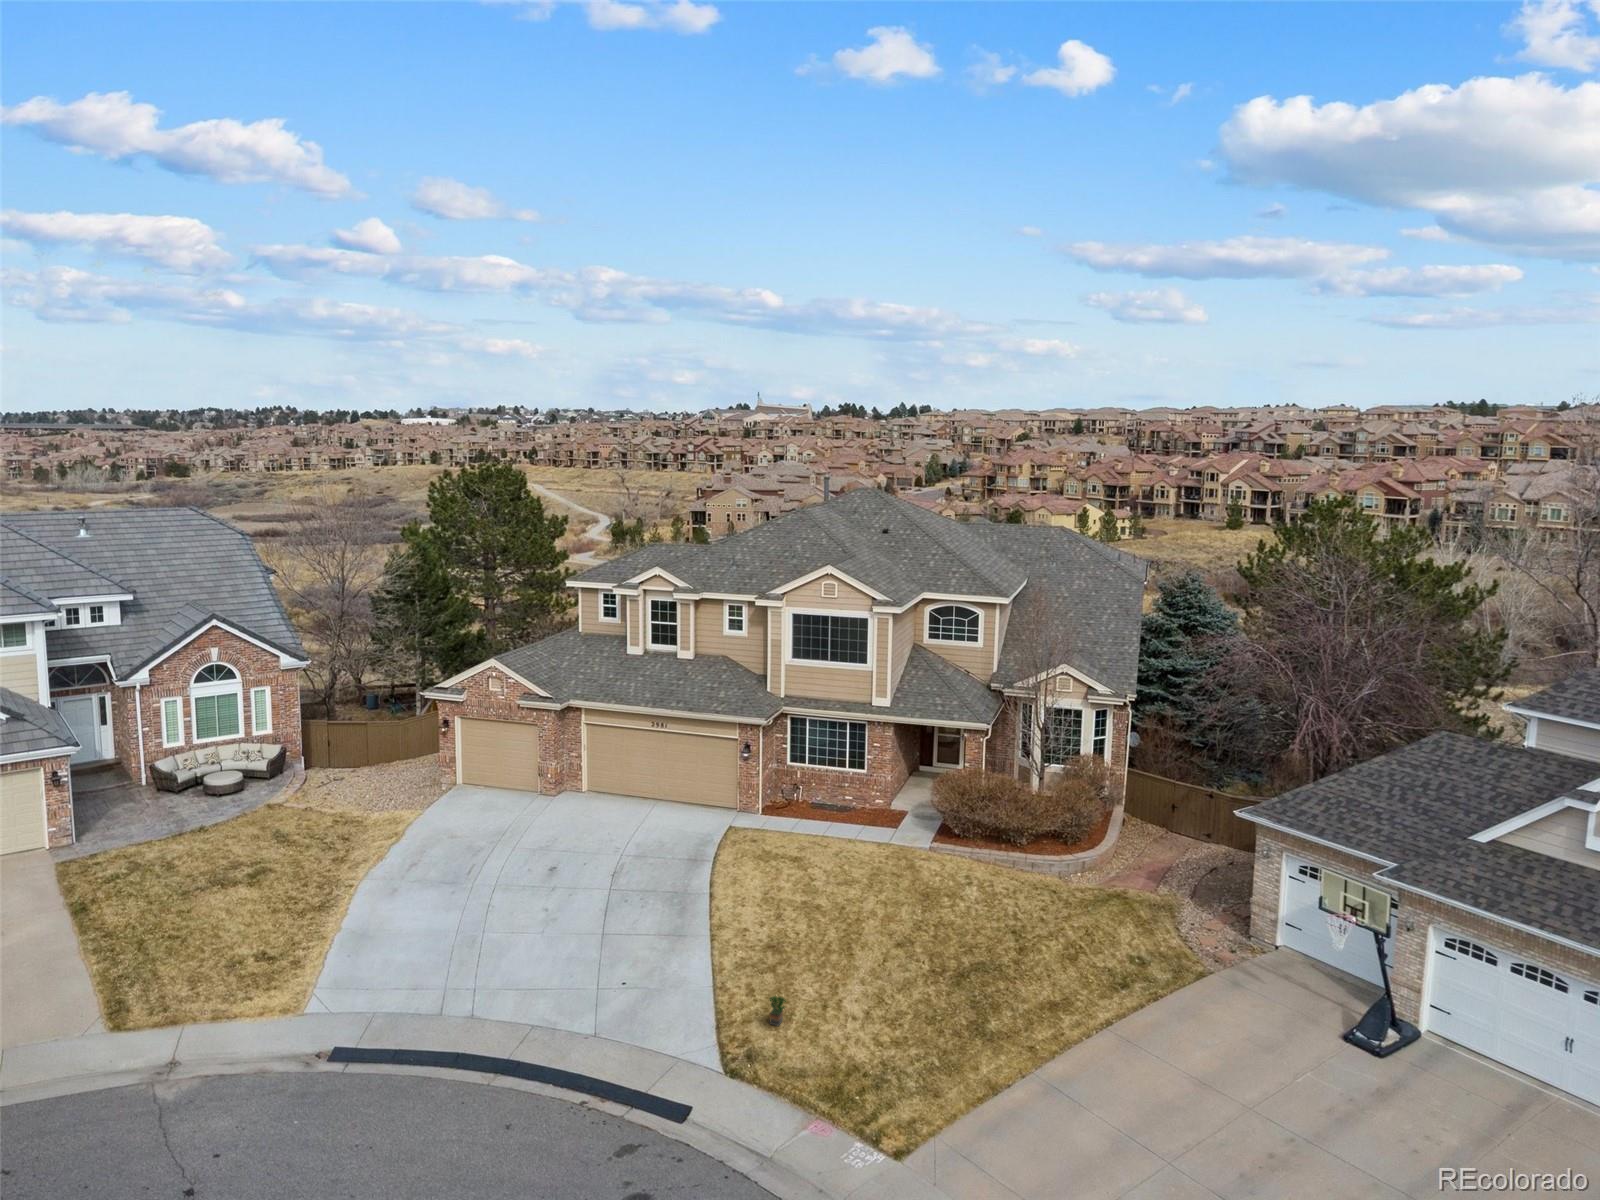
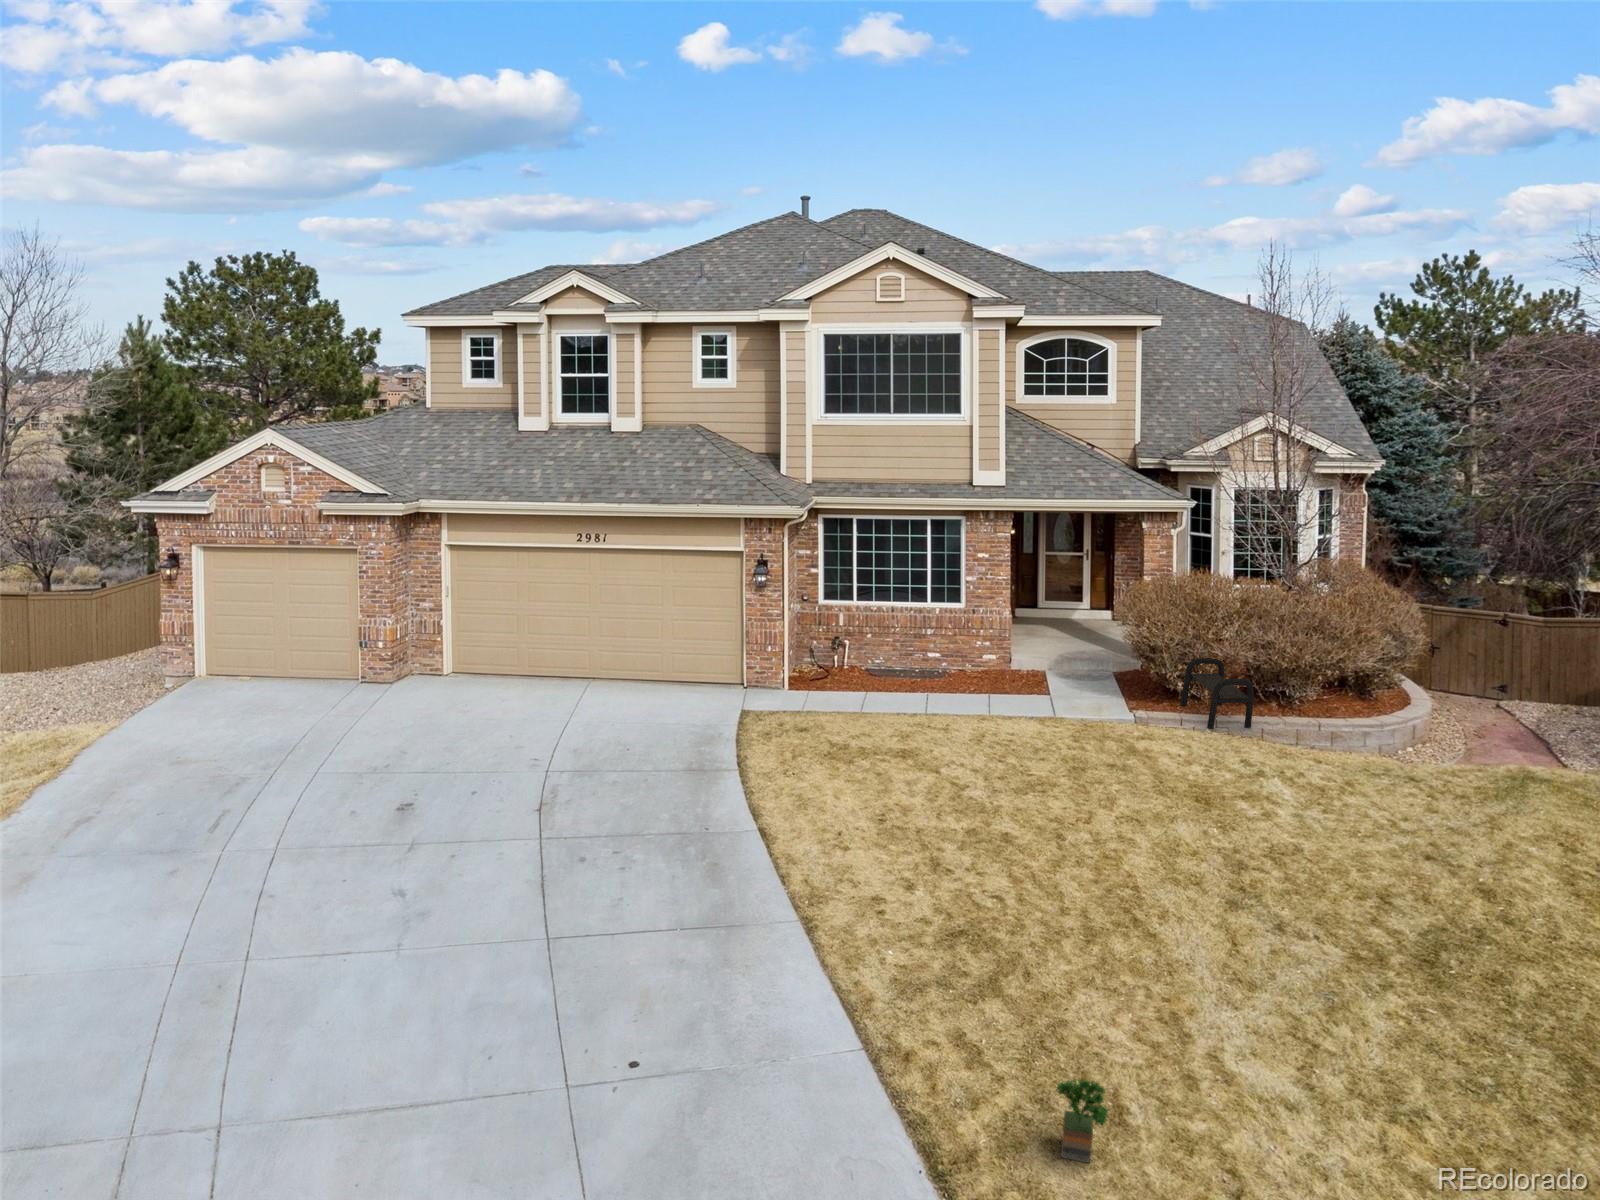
bench: none [957,817,985,857] -> present [1181,658,1254,729]

